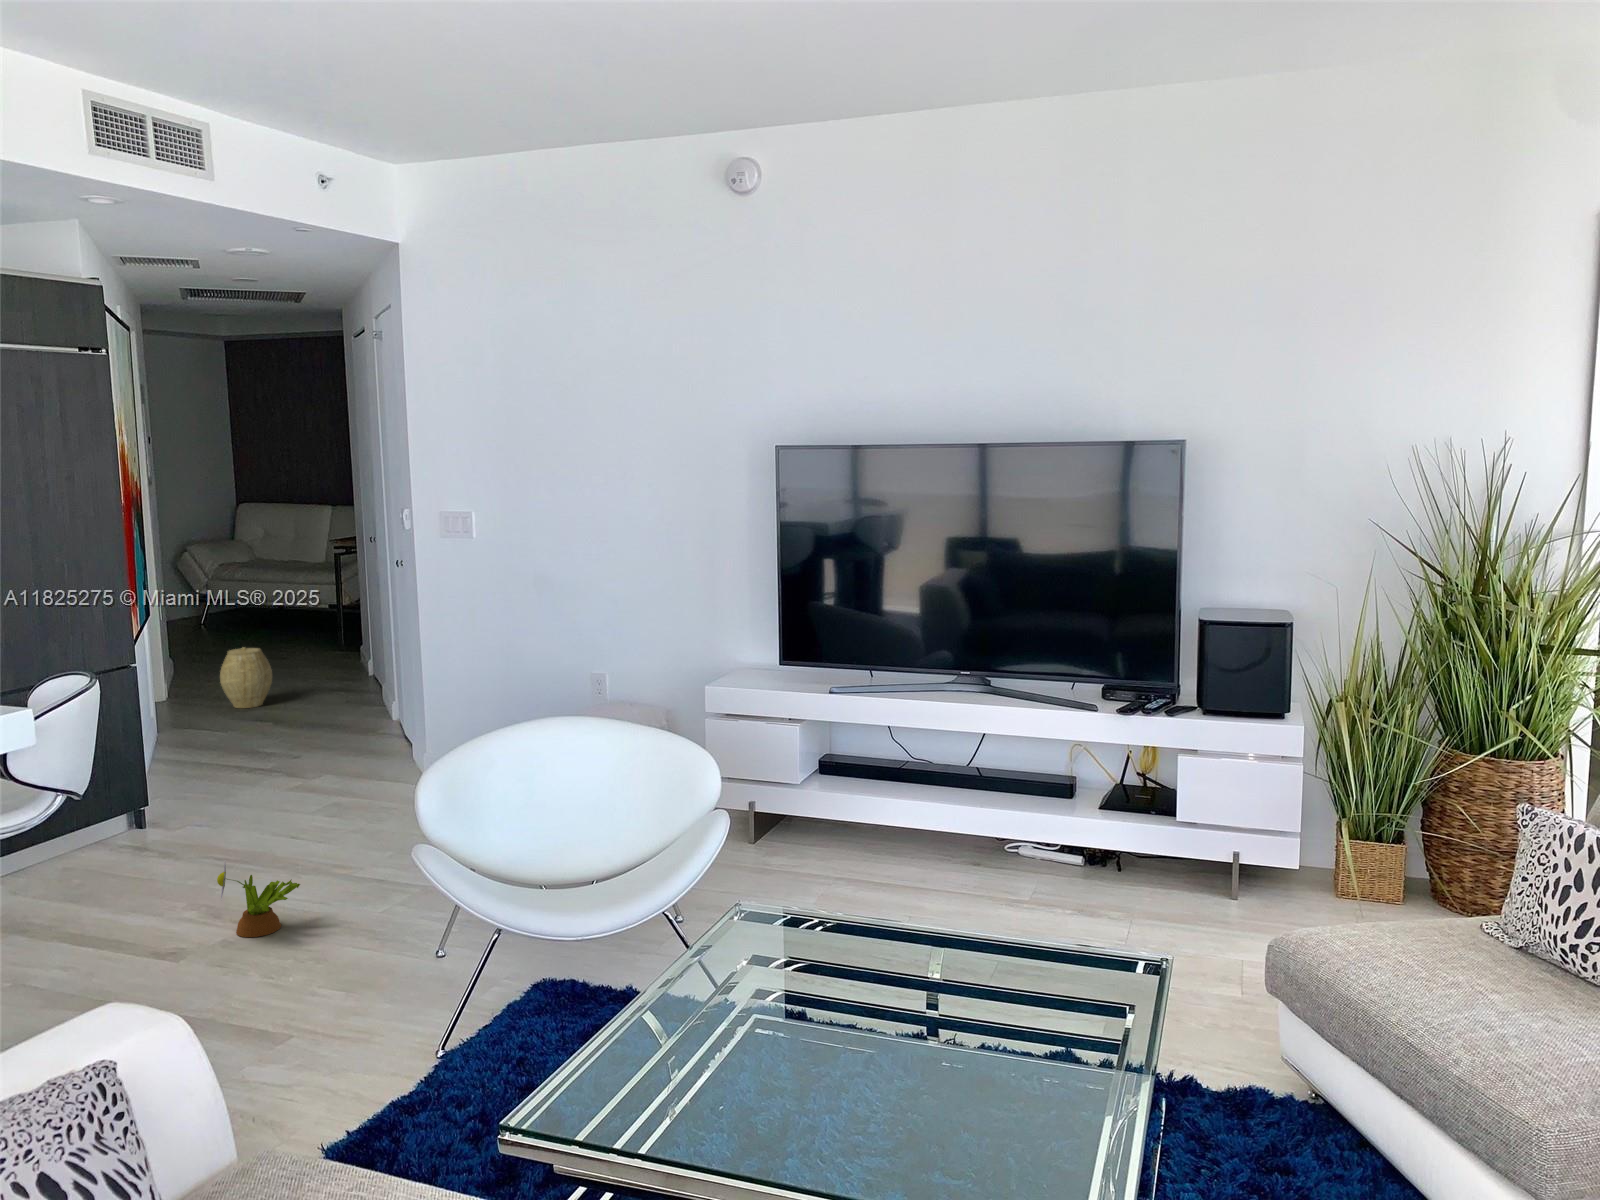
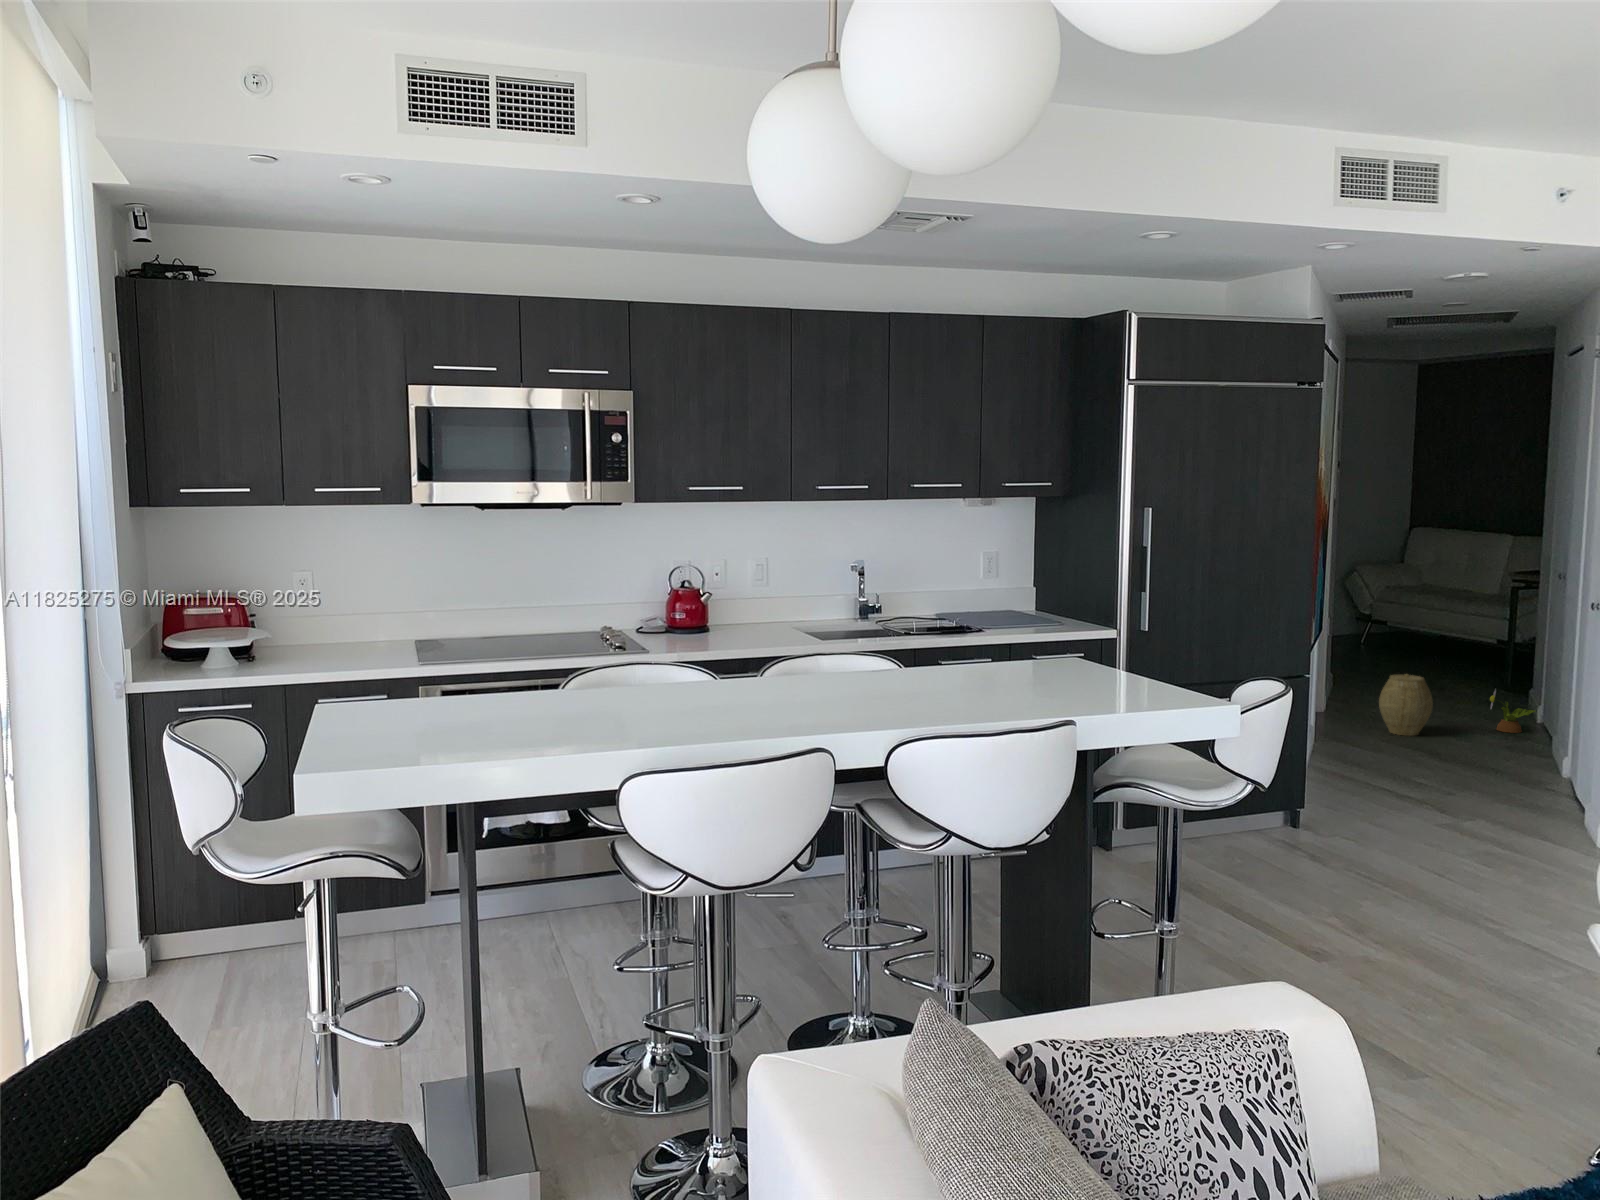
decorative plant: present [217,863,300,937] -> present [1490,690,1536,733]

